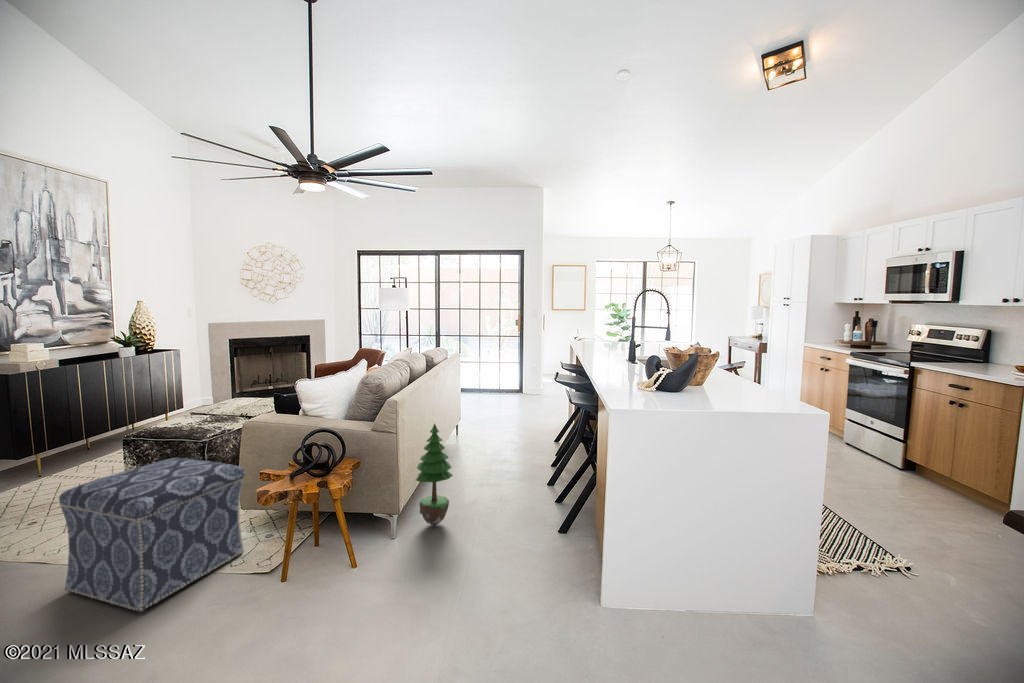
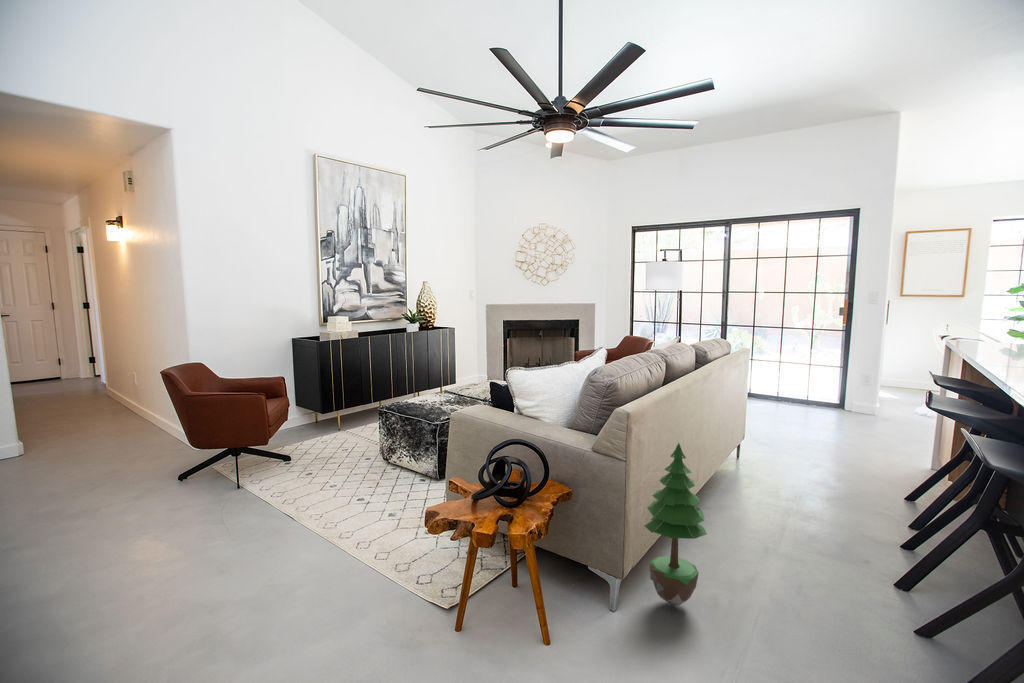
ottoman: present [59,458,245,612] -> none [291,434,440,594]

